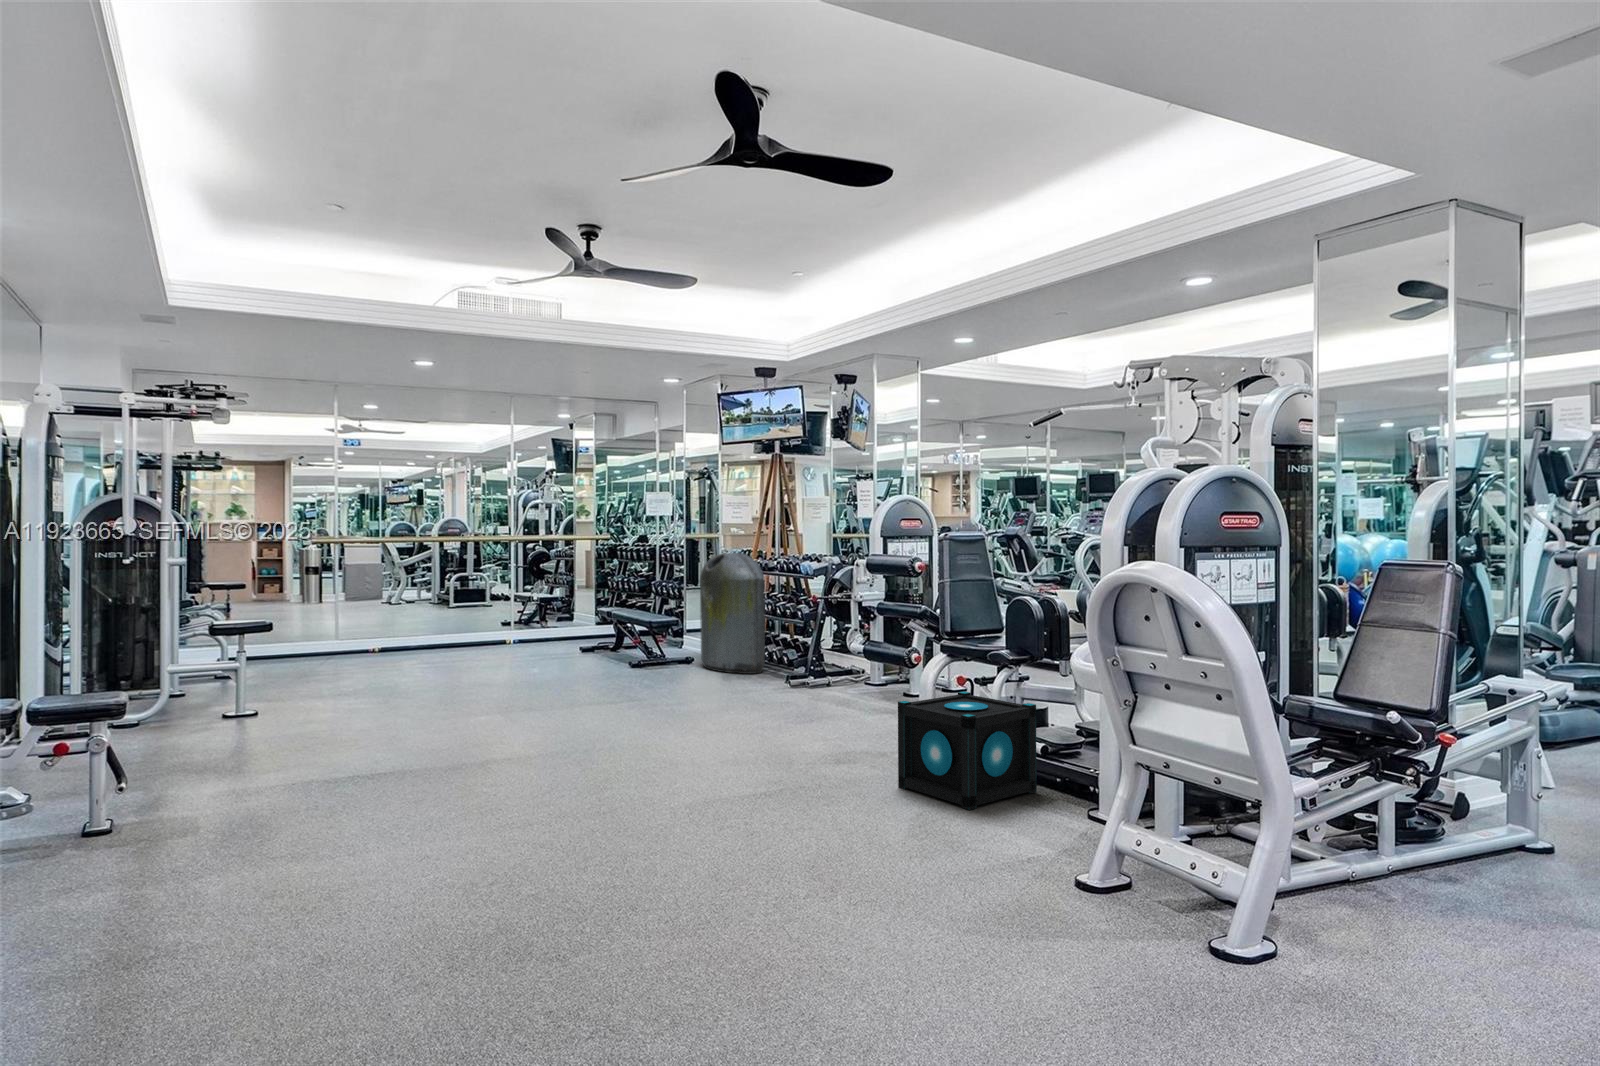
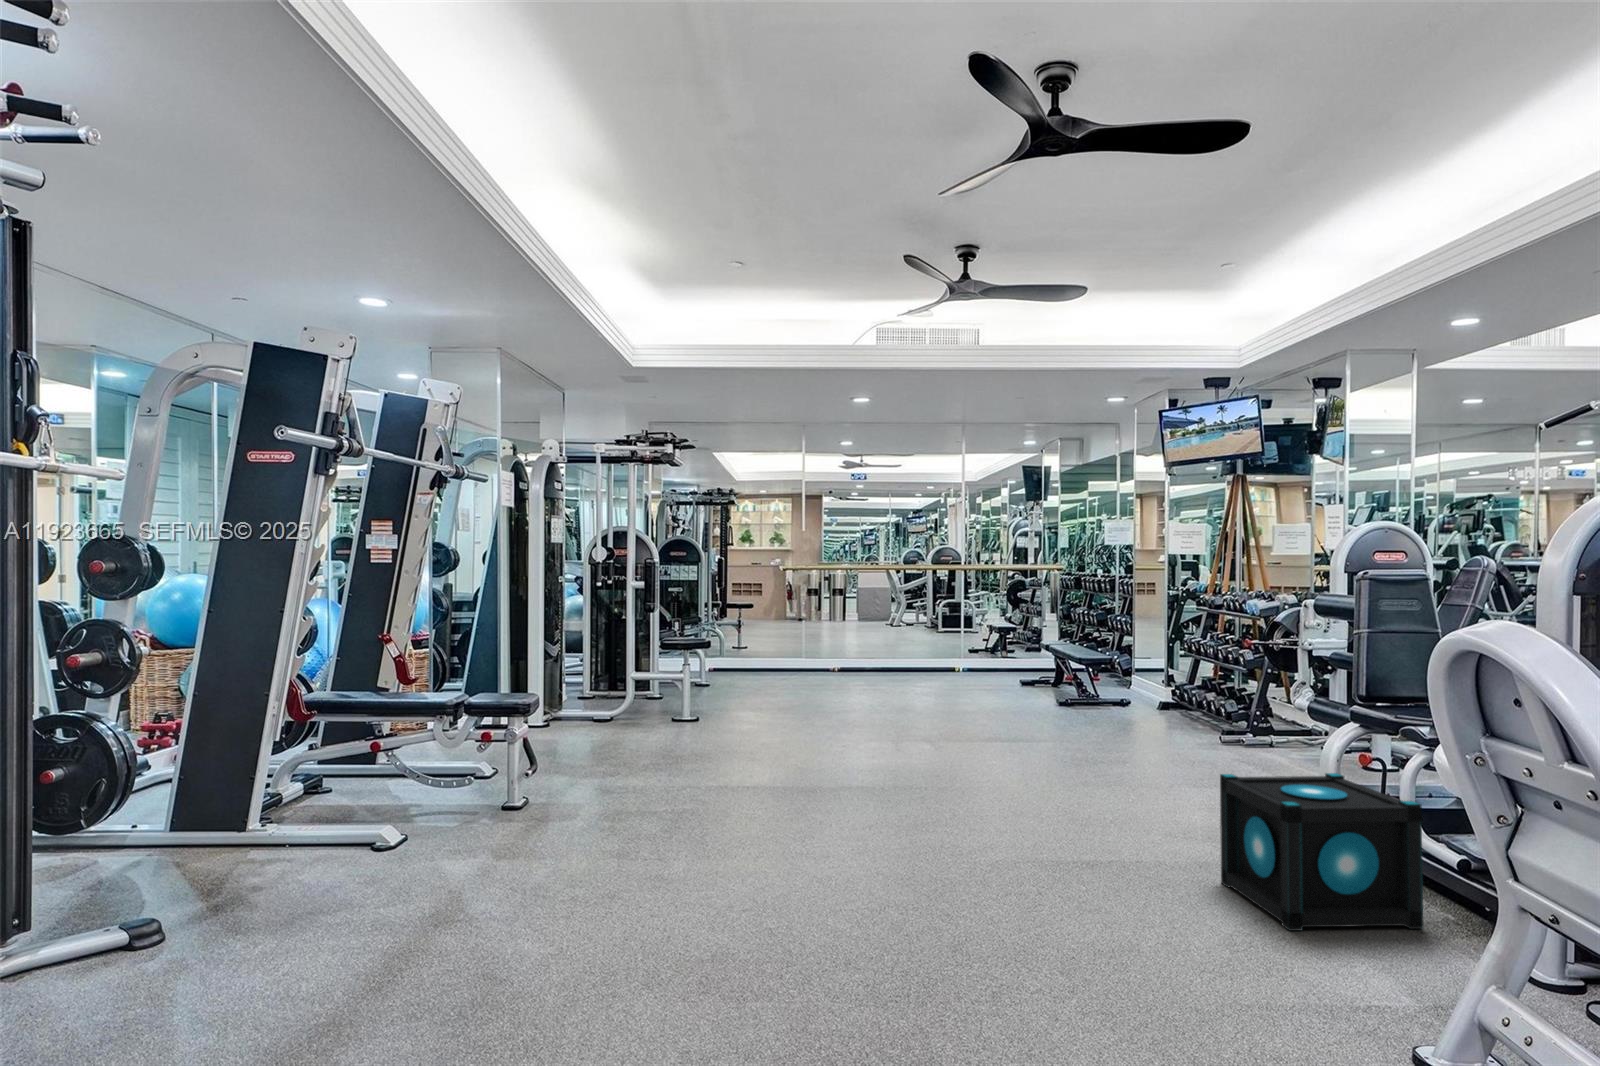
trash can: present [700,553,765,674] -> none [1128,584,1201,725]

